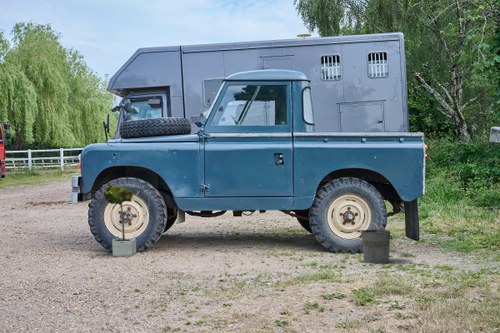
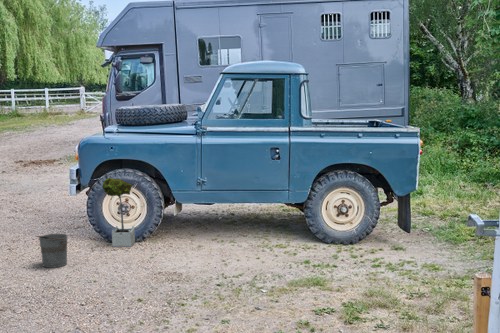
bucket: present [358,230,392,263] -> present [37,234,67,268]

